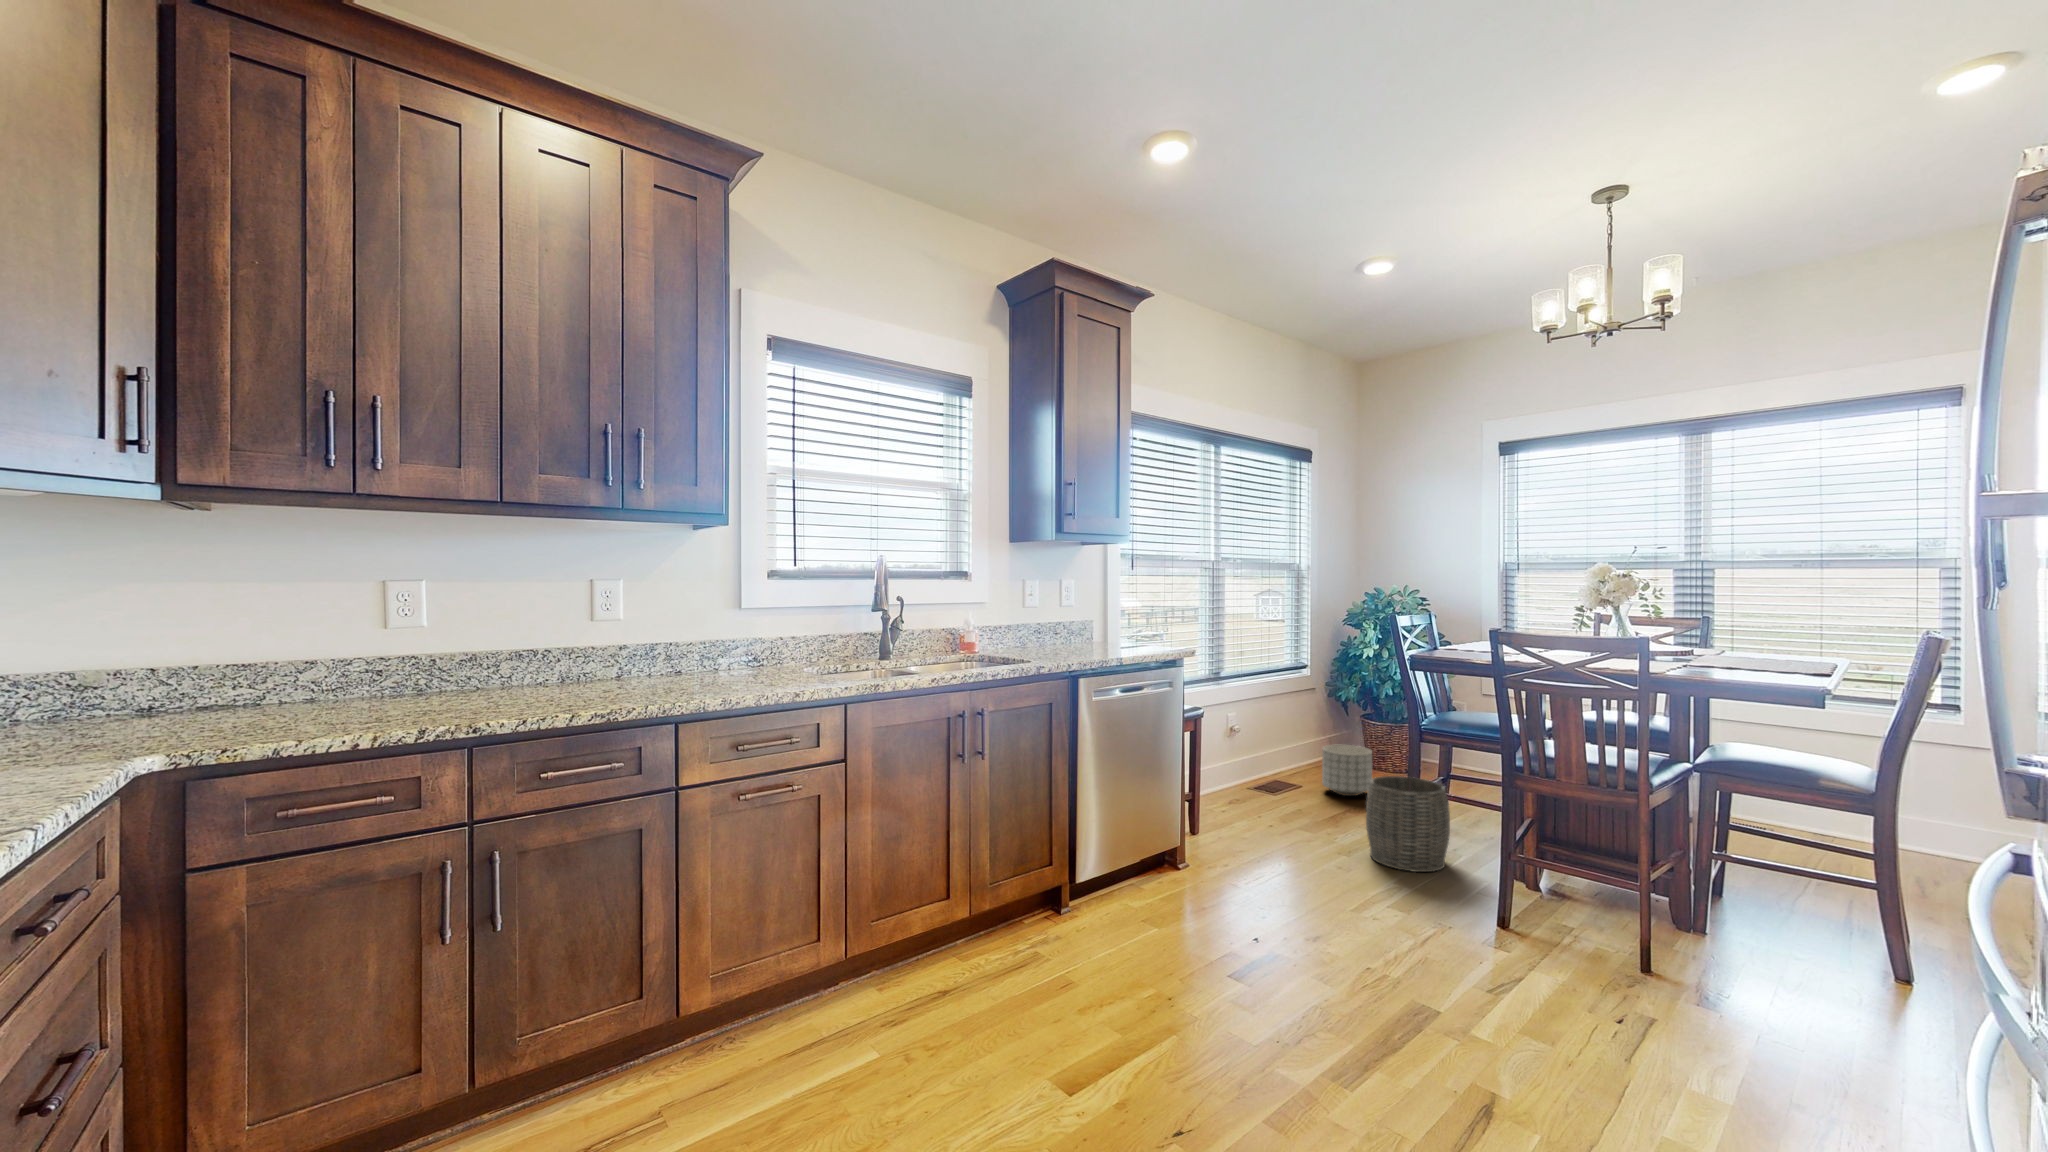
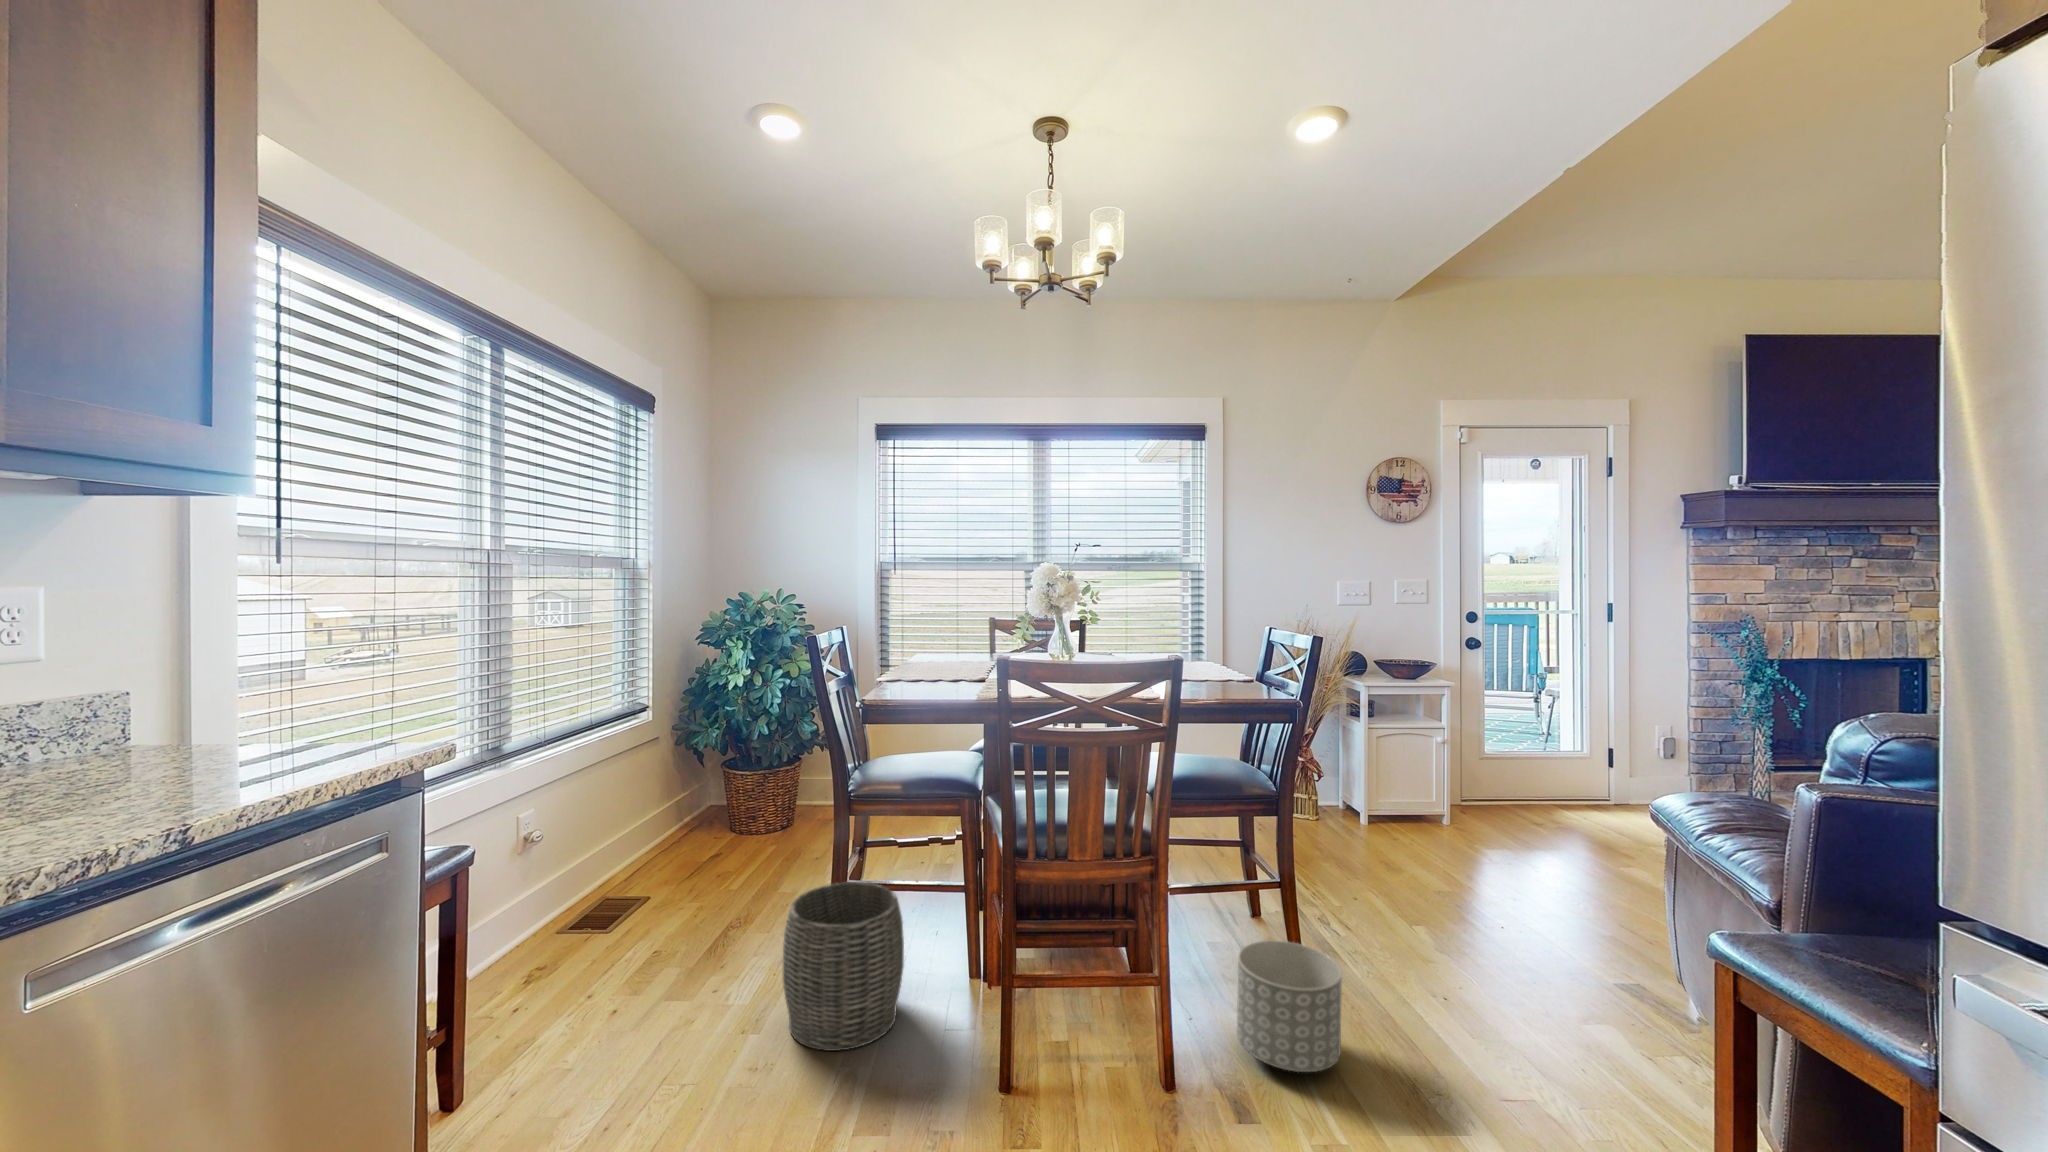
planter: present [1322,745,1372,796] -> present [1237,941,1342,1072]

